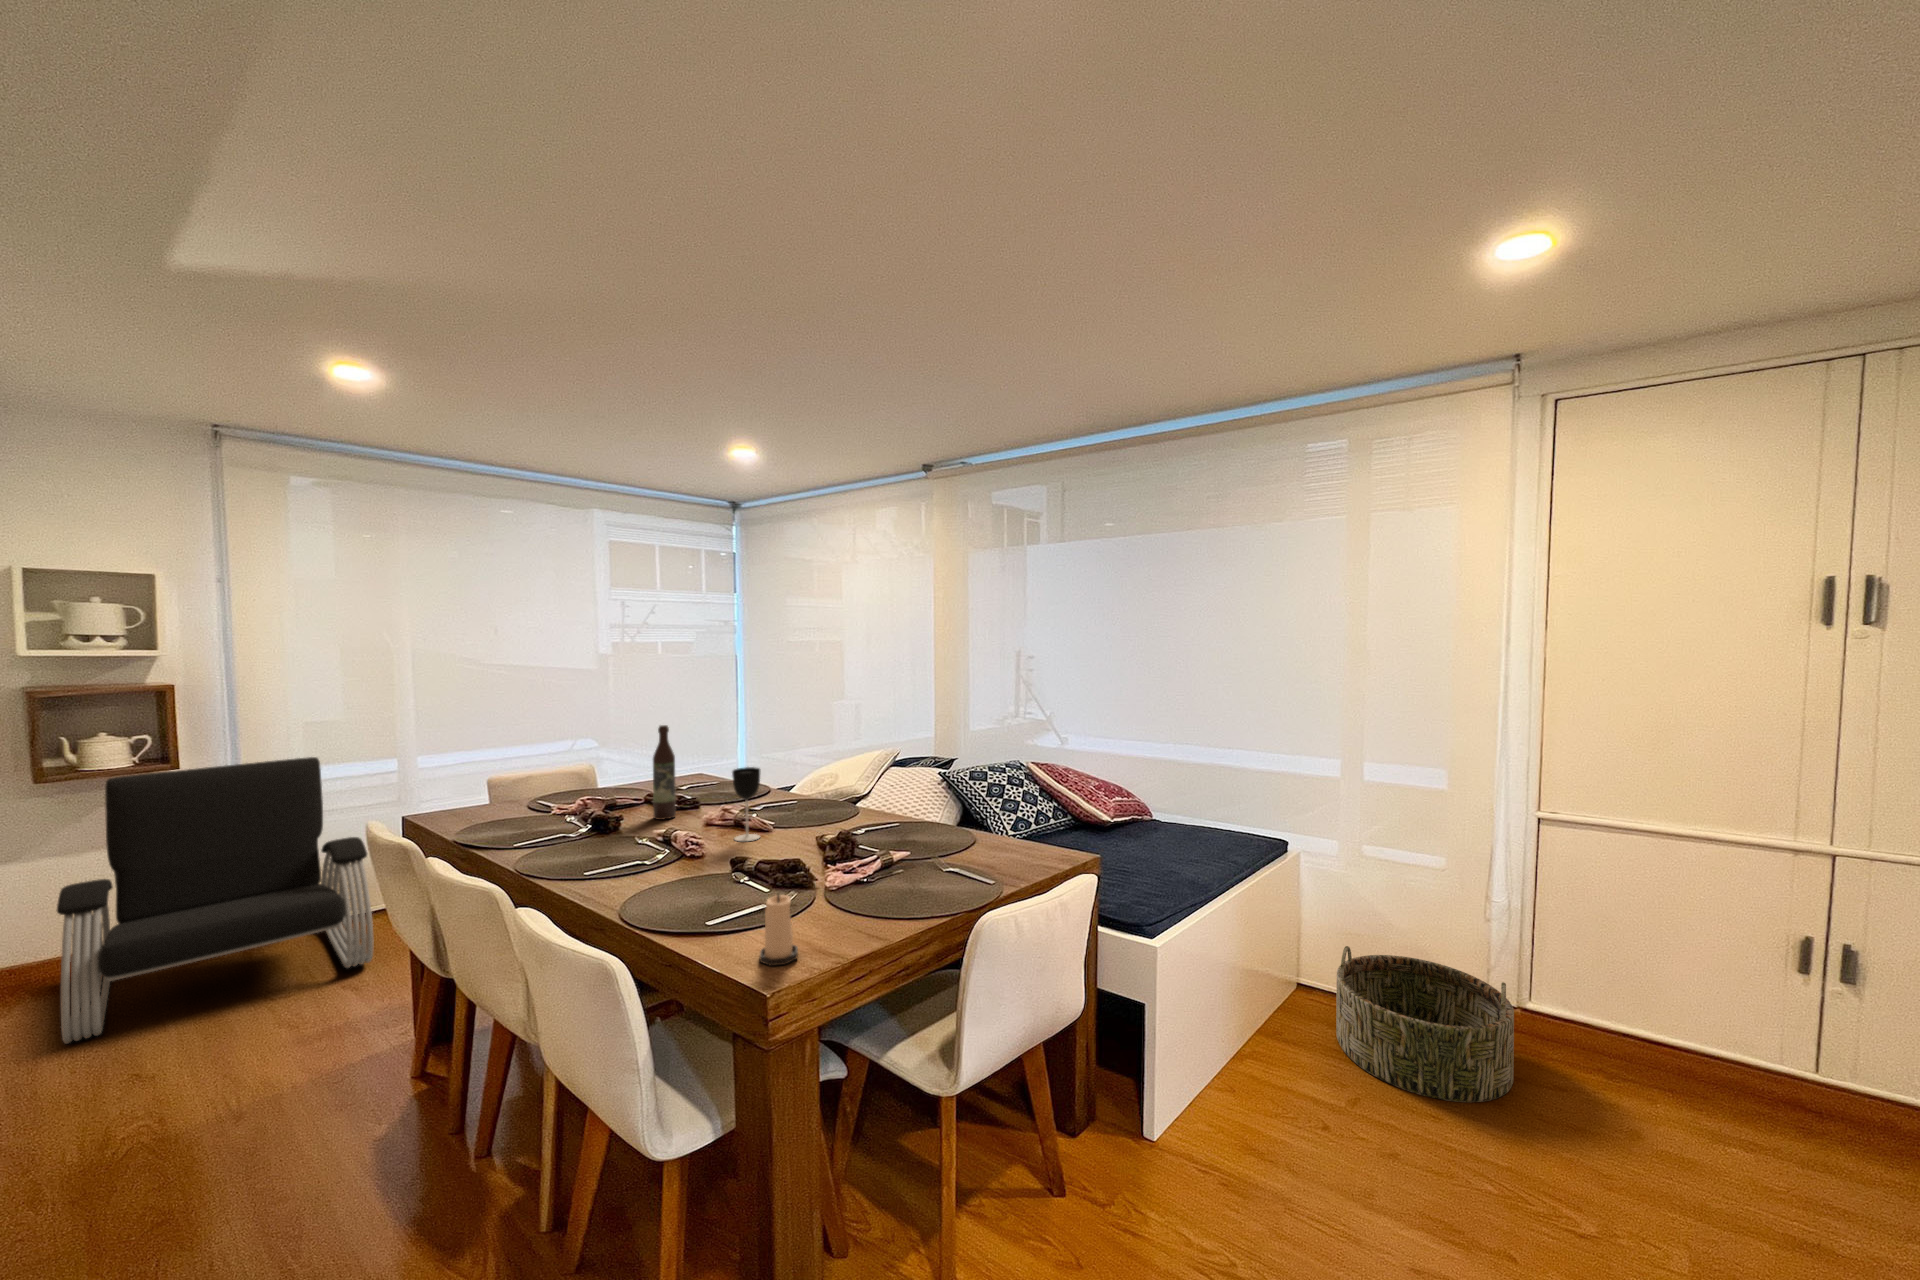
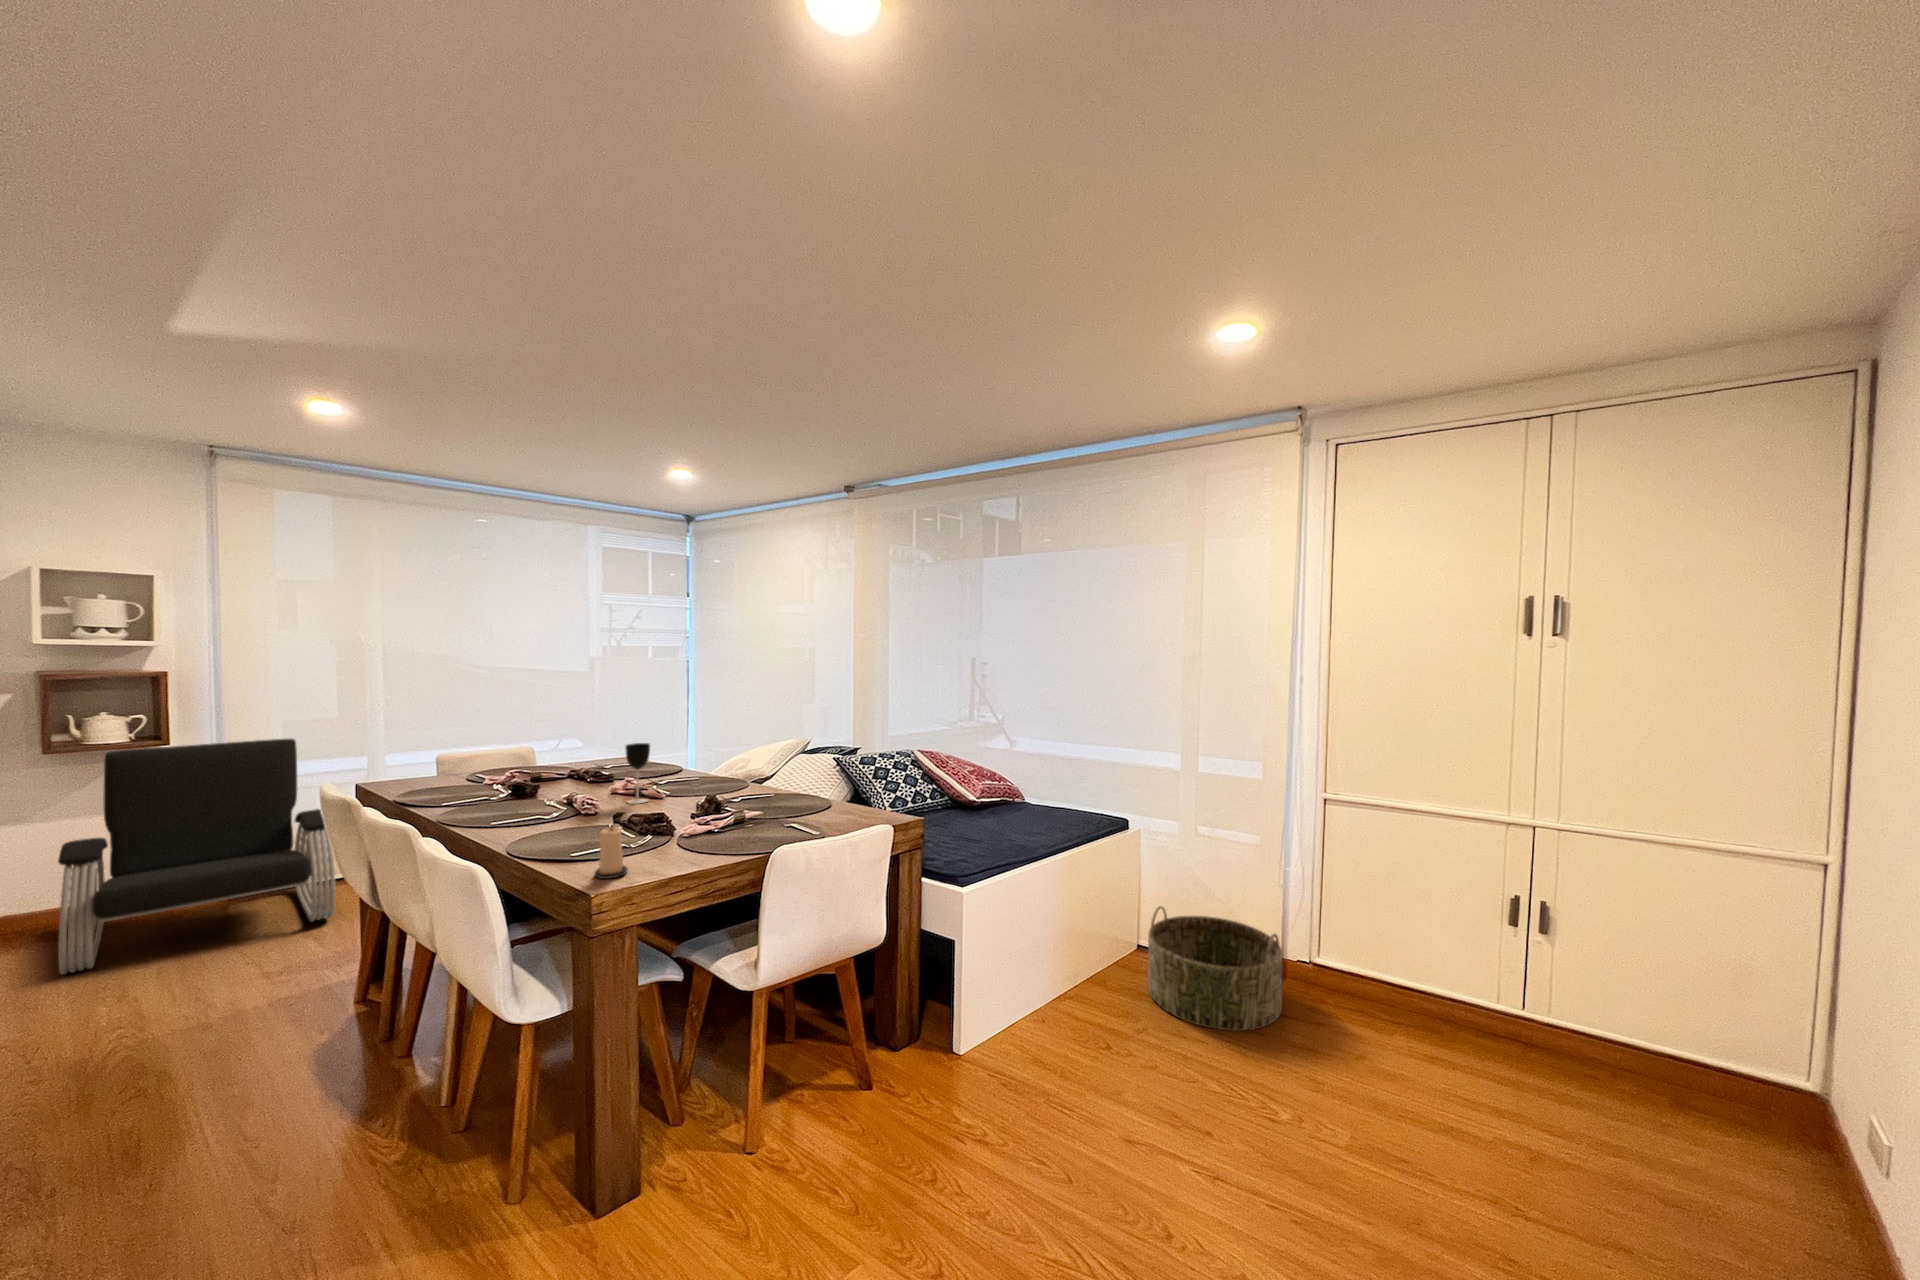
wine bottle: present [653,725,676,820] -> none [567,709,587,788]

